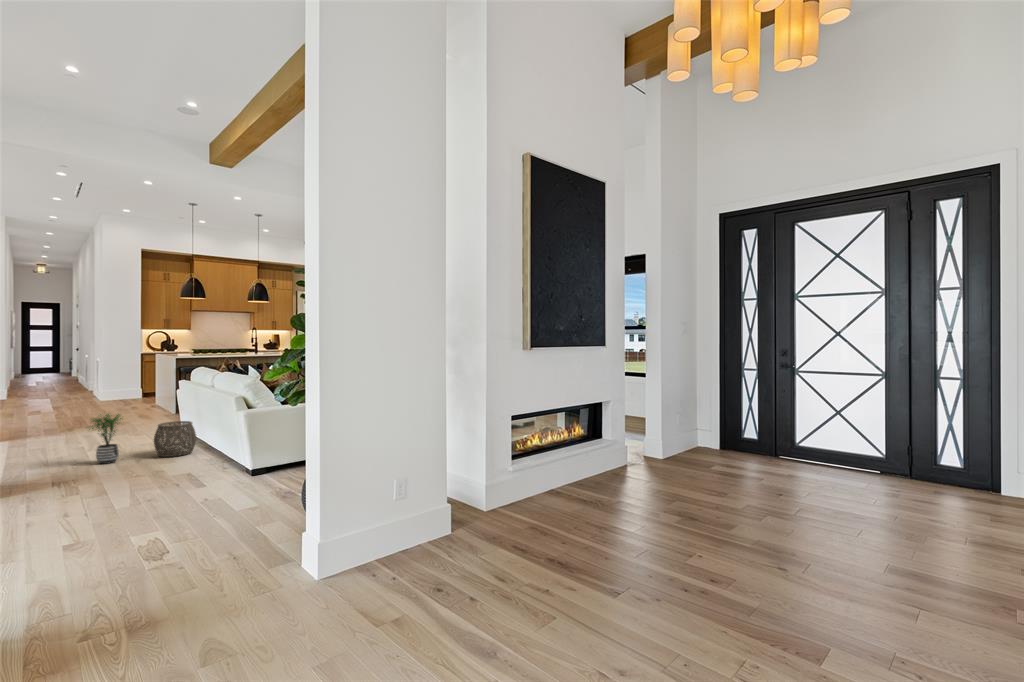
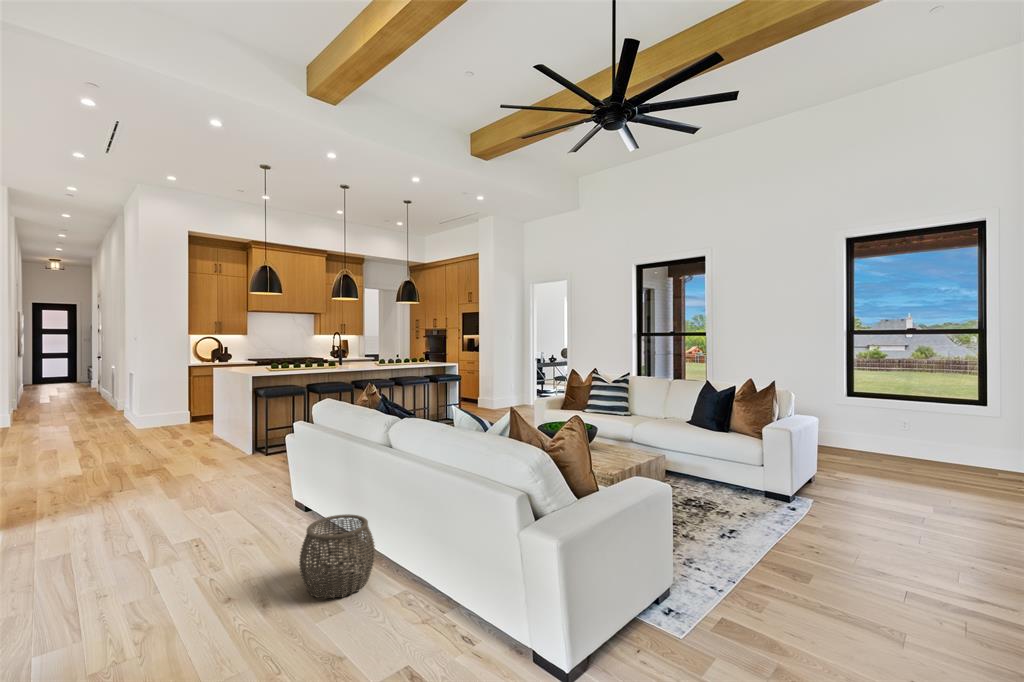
potted plant: present [89,414,122,464] -> none [171,516,255,635]

